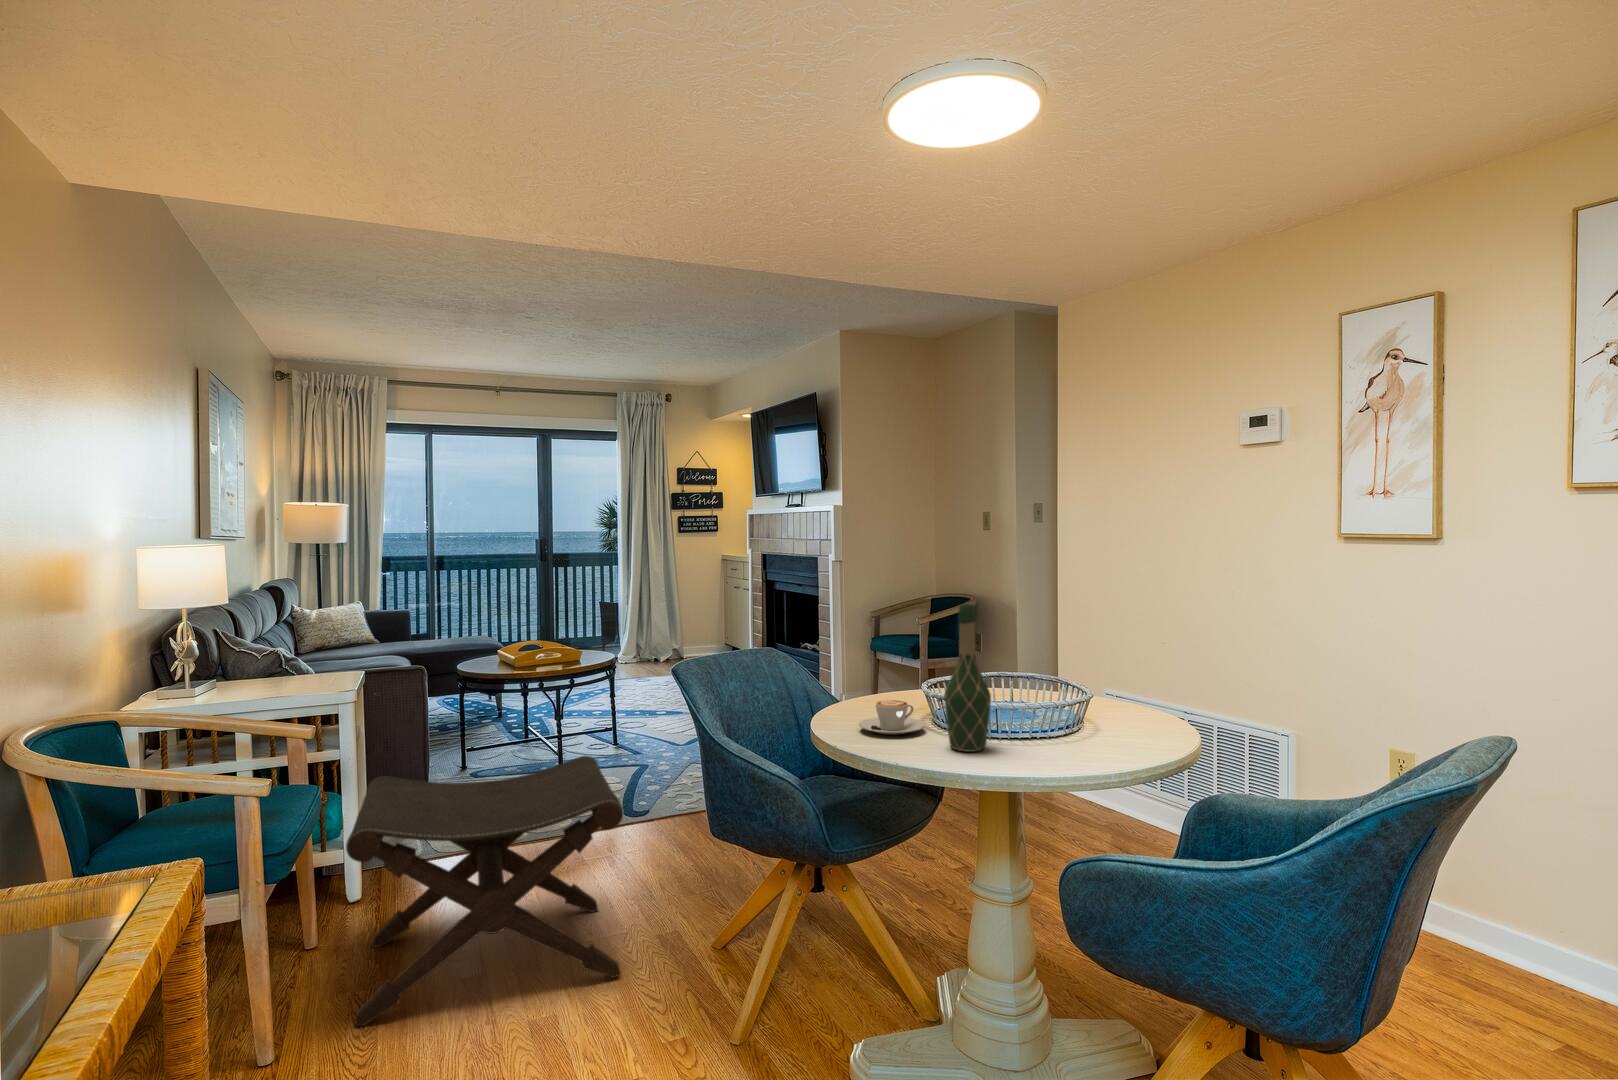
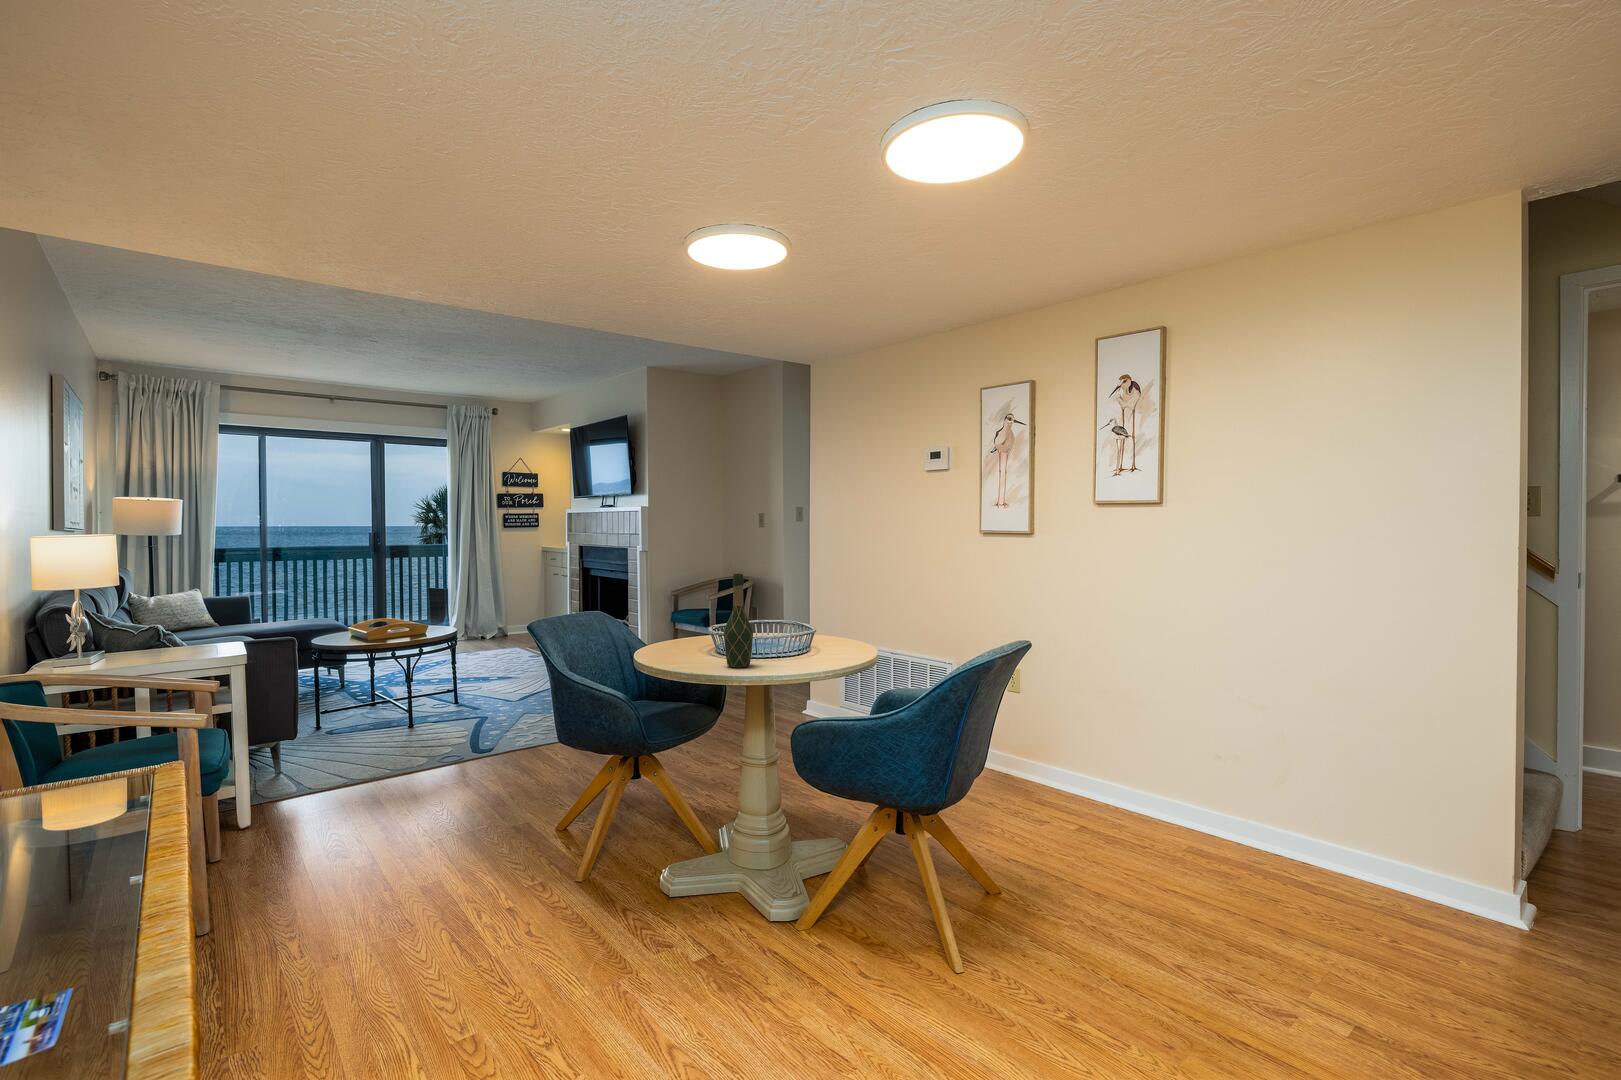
coffee cup: present [859,700,925,735] -> none [667,640,711,661]
footstool: present [346,756,623,1026] -> none [268,697,491,901]

